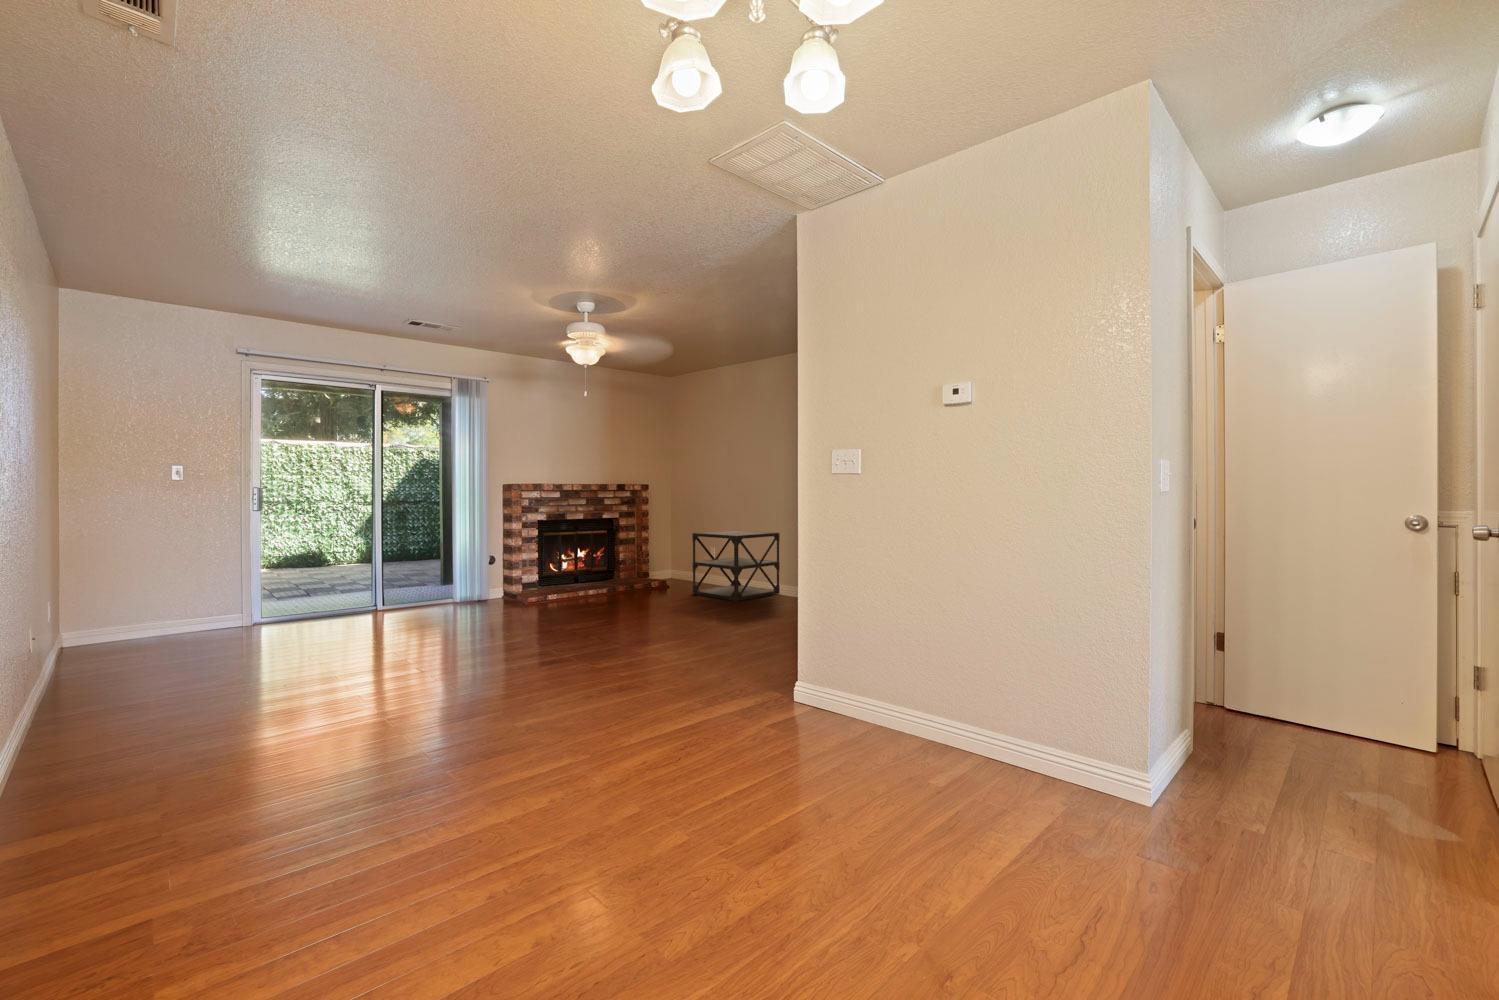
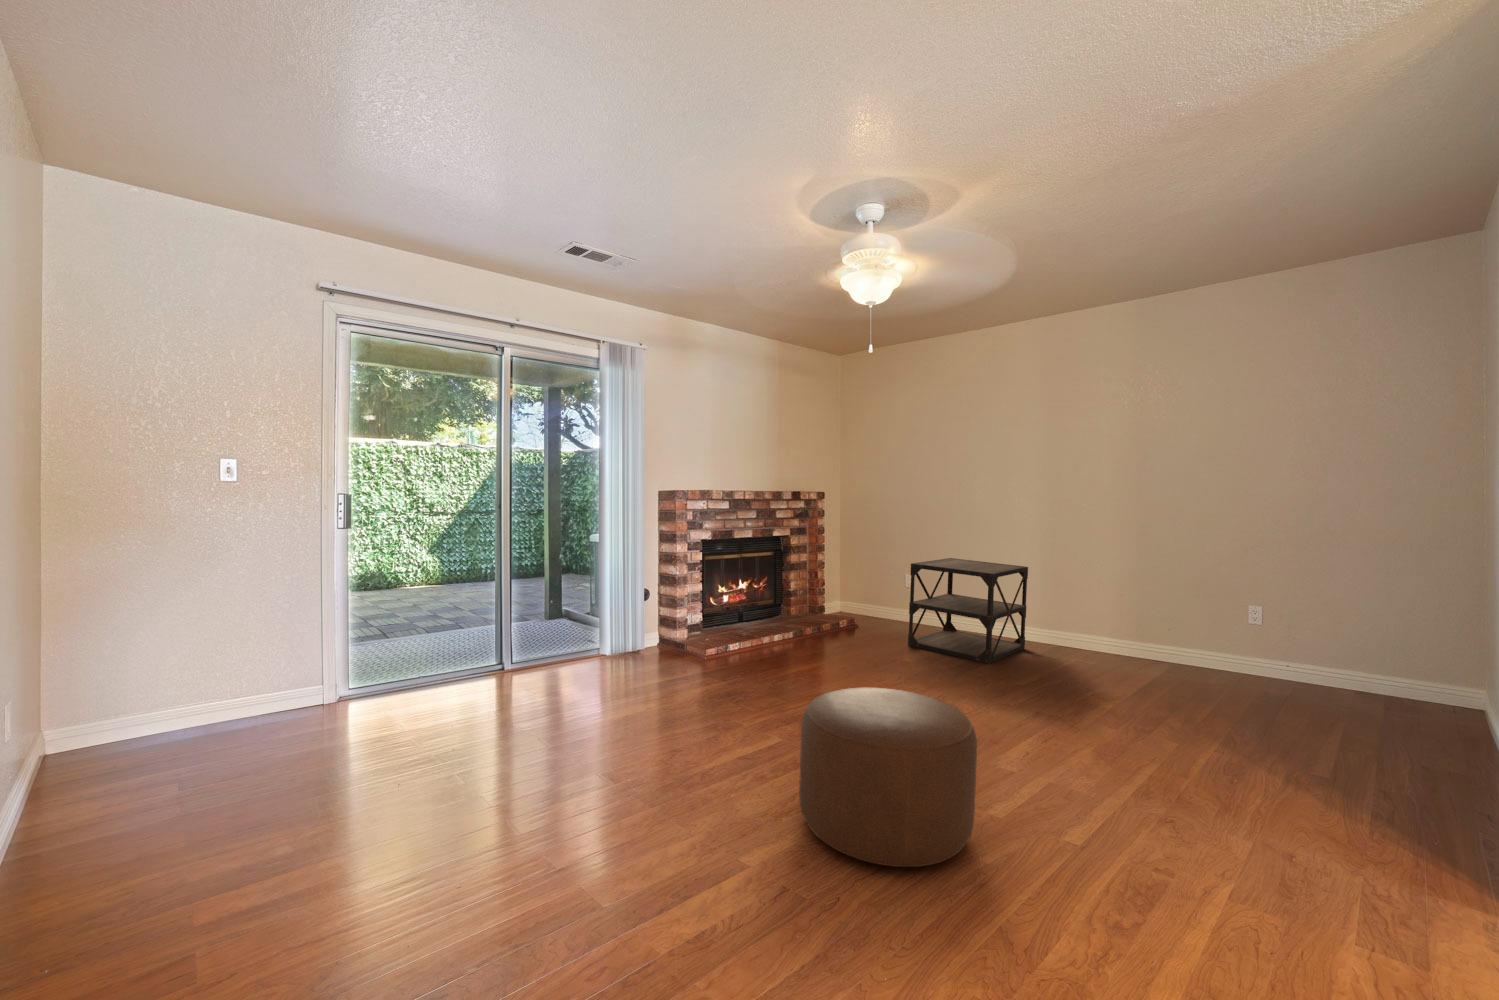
ottoman: none [501,585,599,662] -> present [799,687,977,867]

